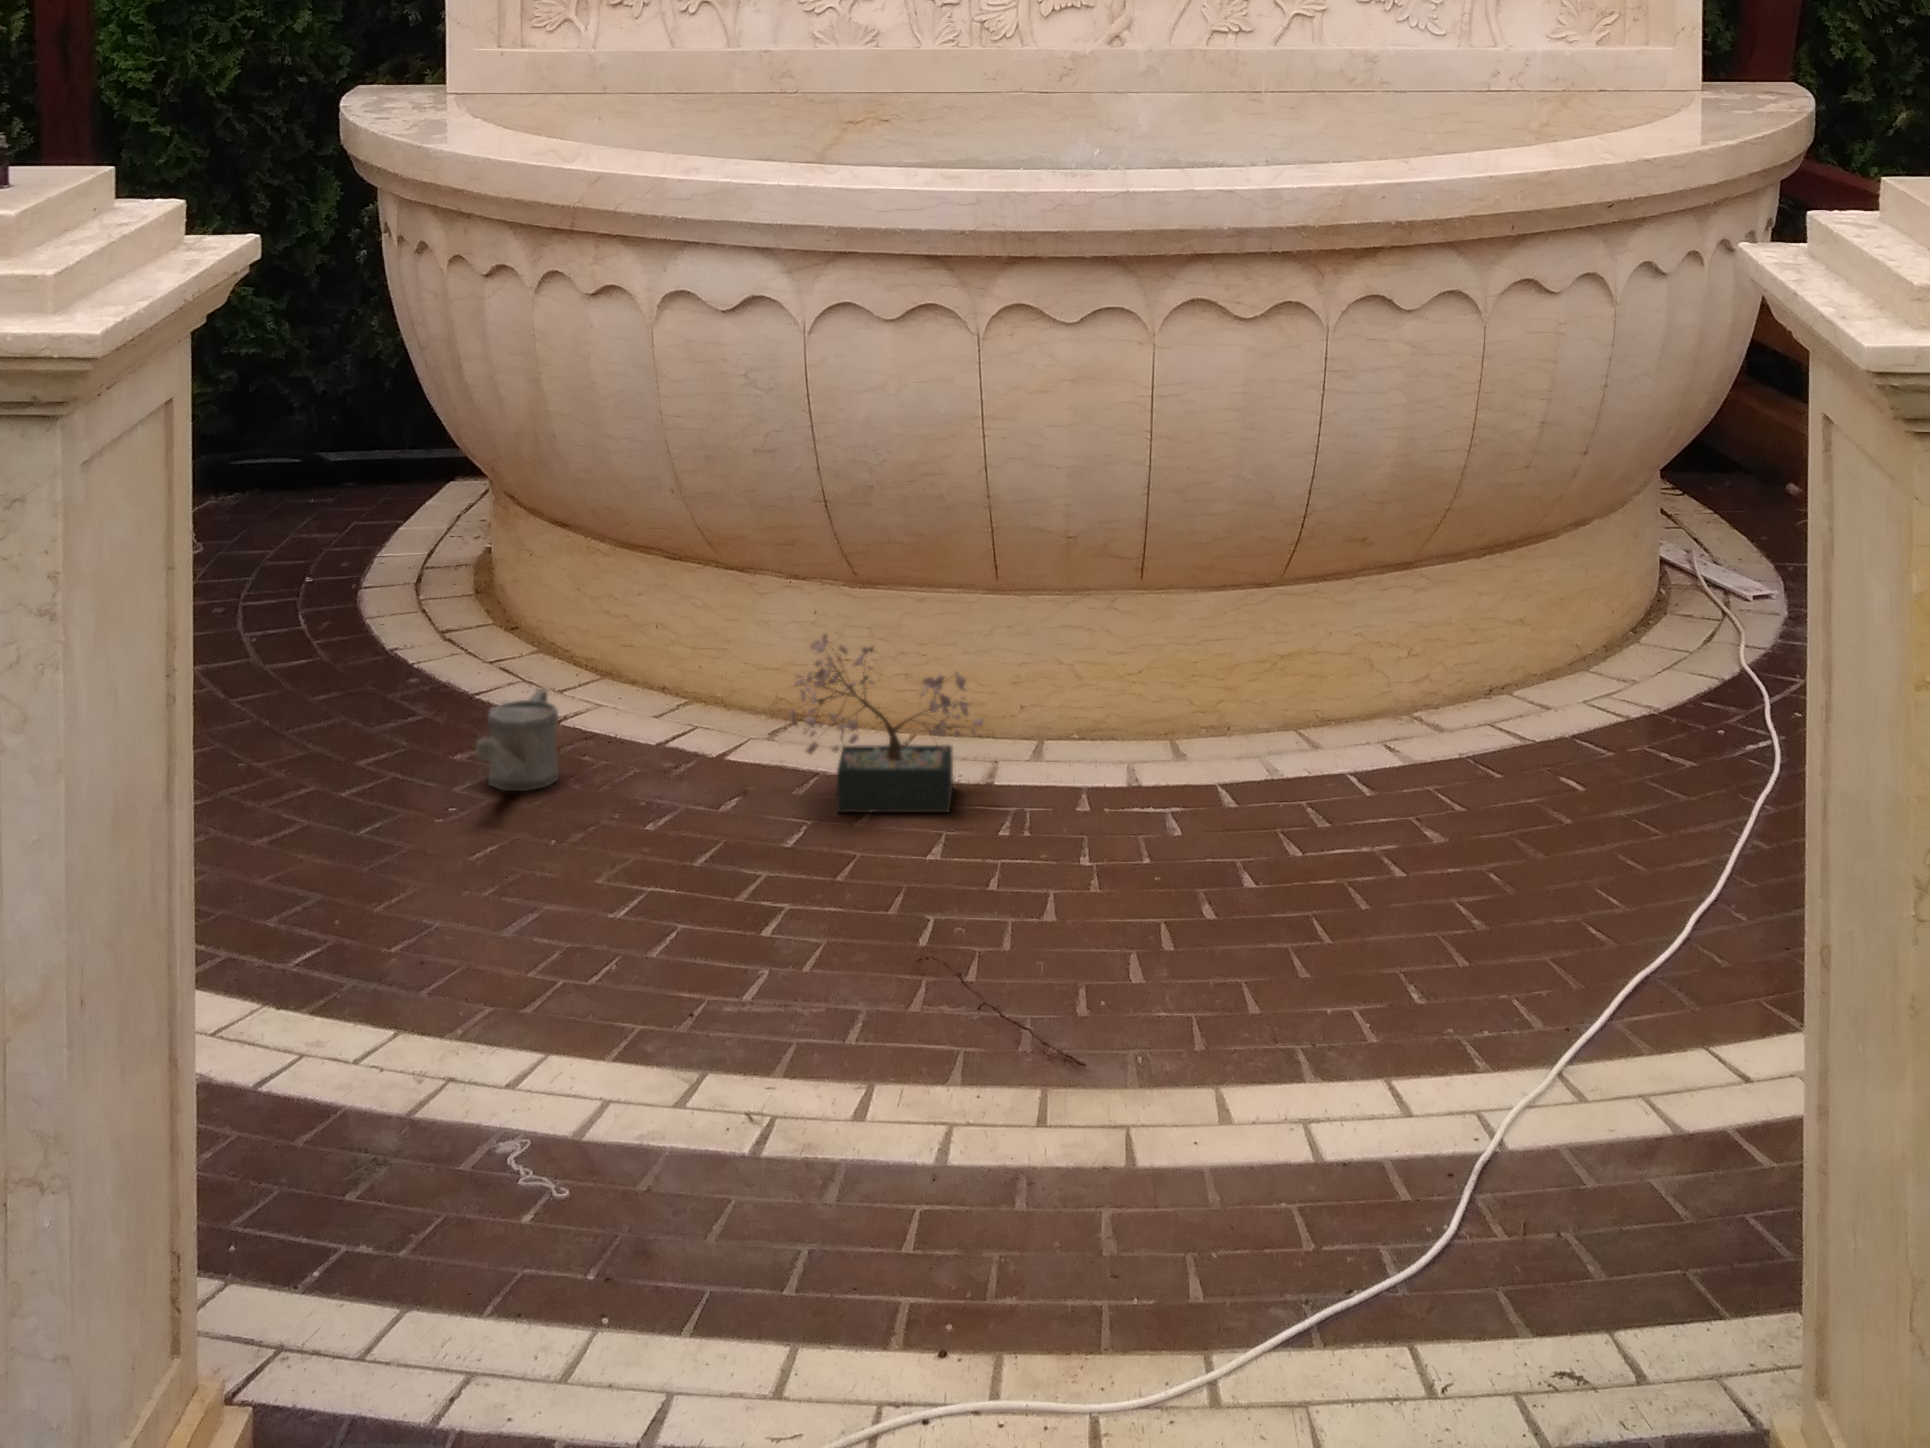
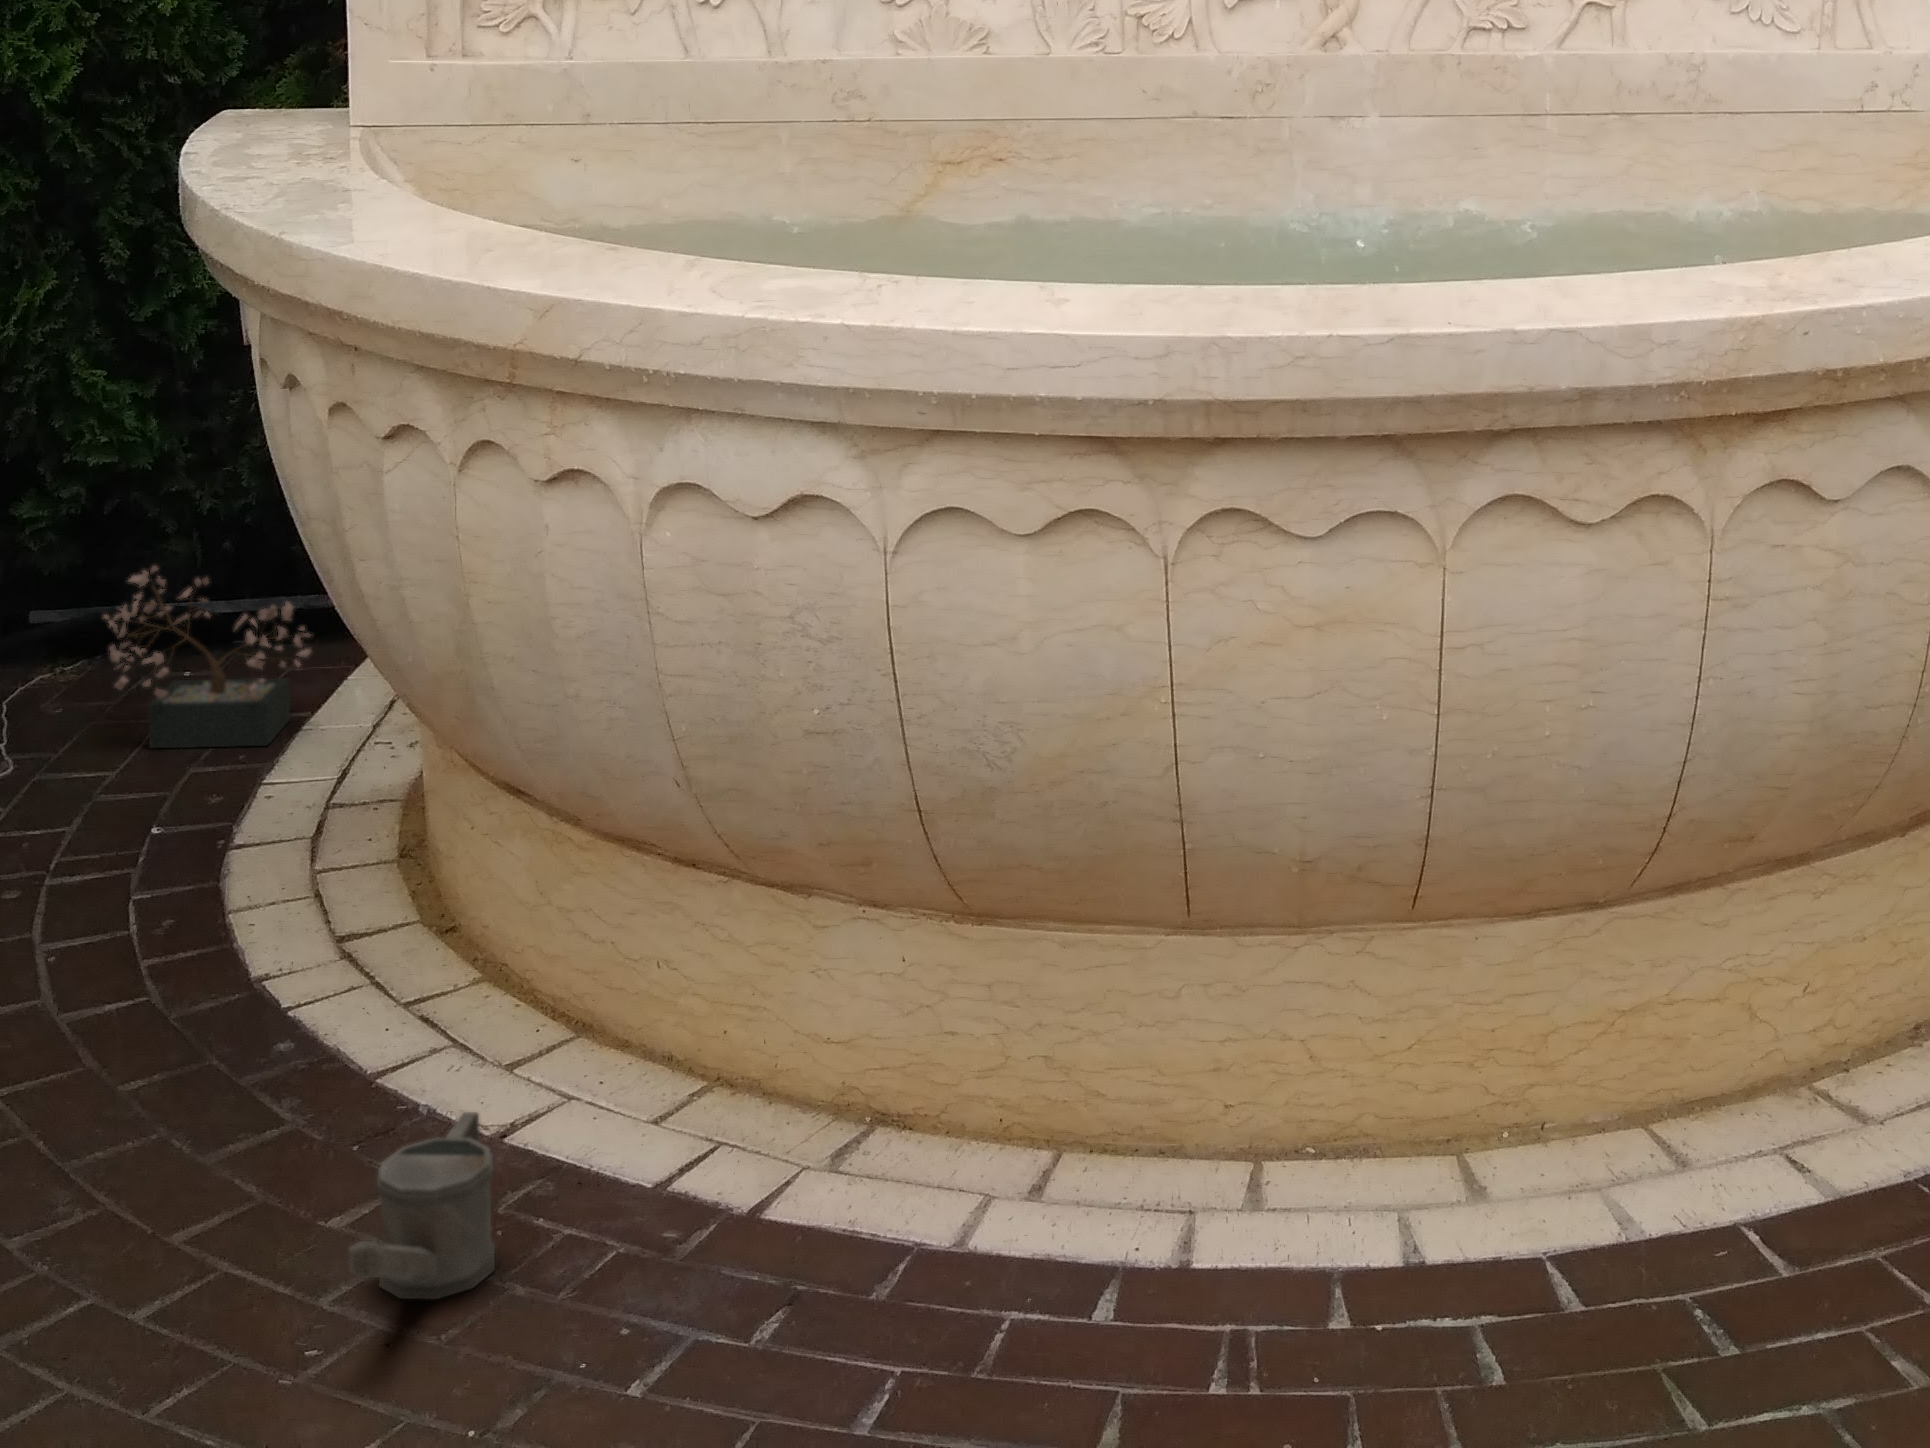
decorative plant: present [789,634,984,812] -> present [104,566,311,748]

